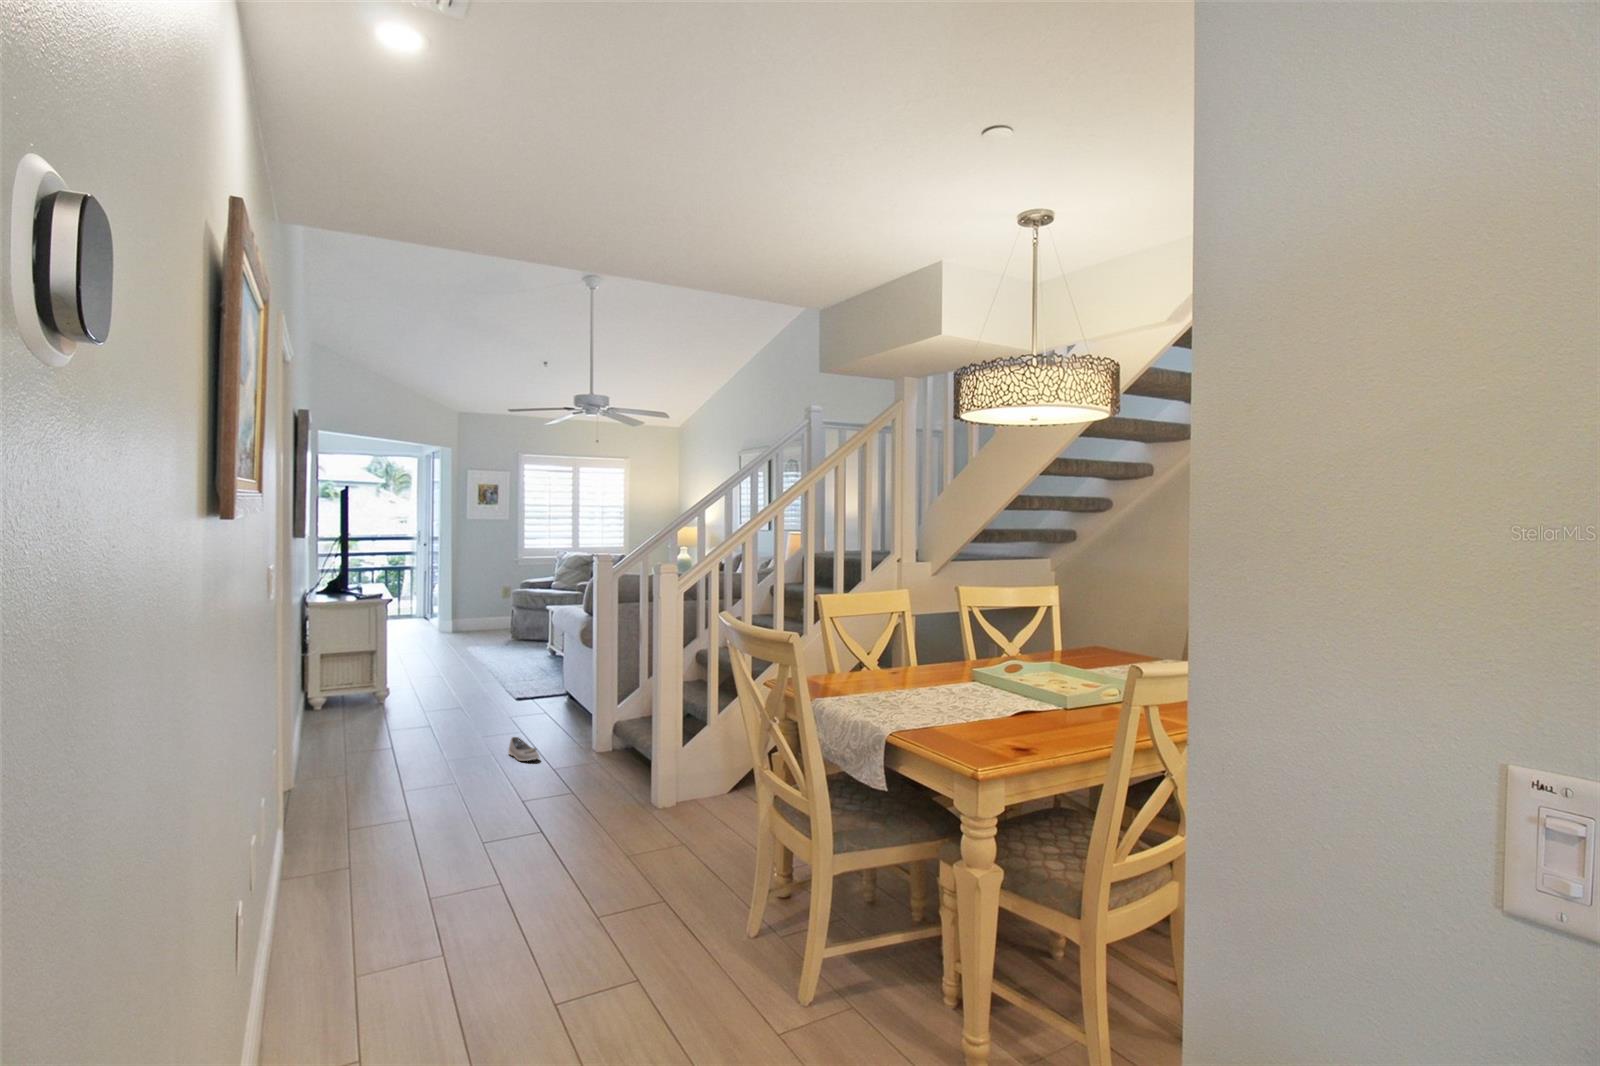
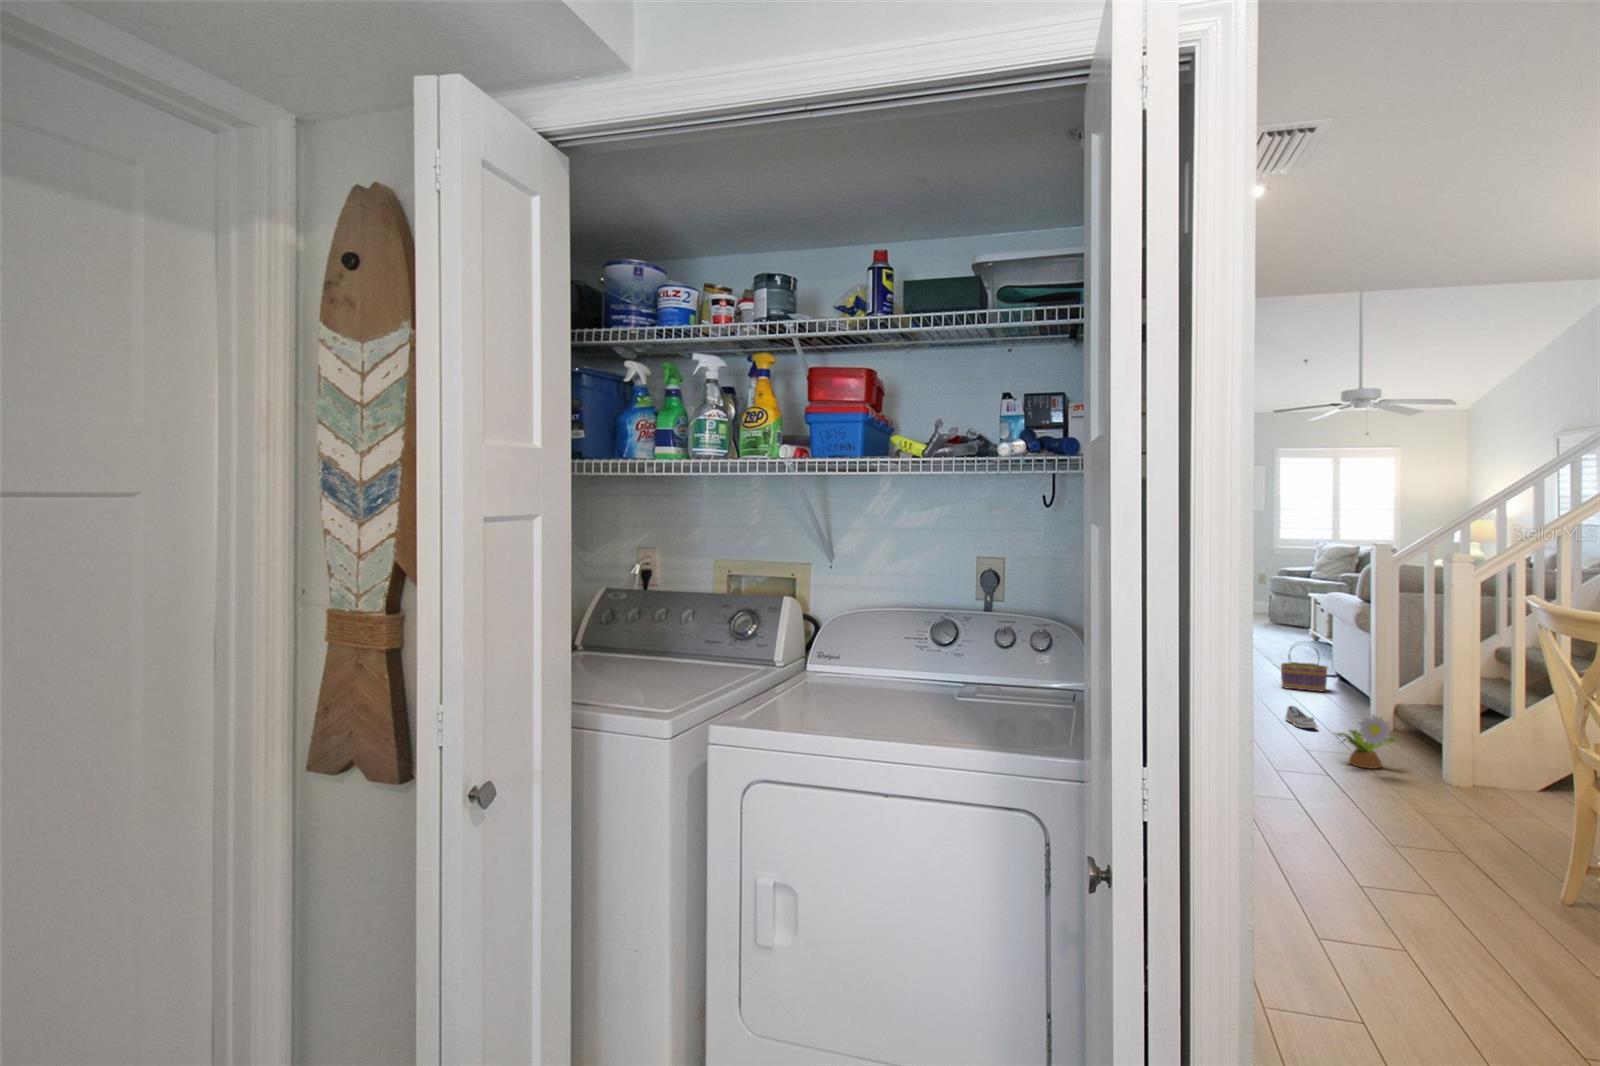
basket: none [510,660,557,714] -> present [1281,647,1327,691]
decorative plant: none [552,739,614,799] -> present [1337,715,1396,768]

